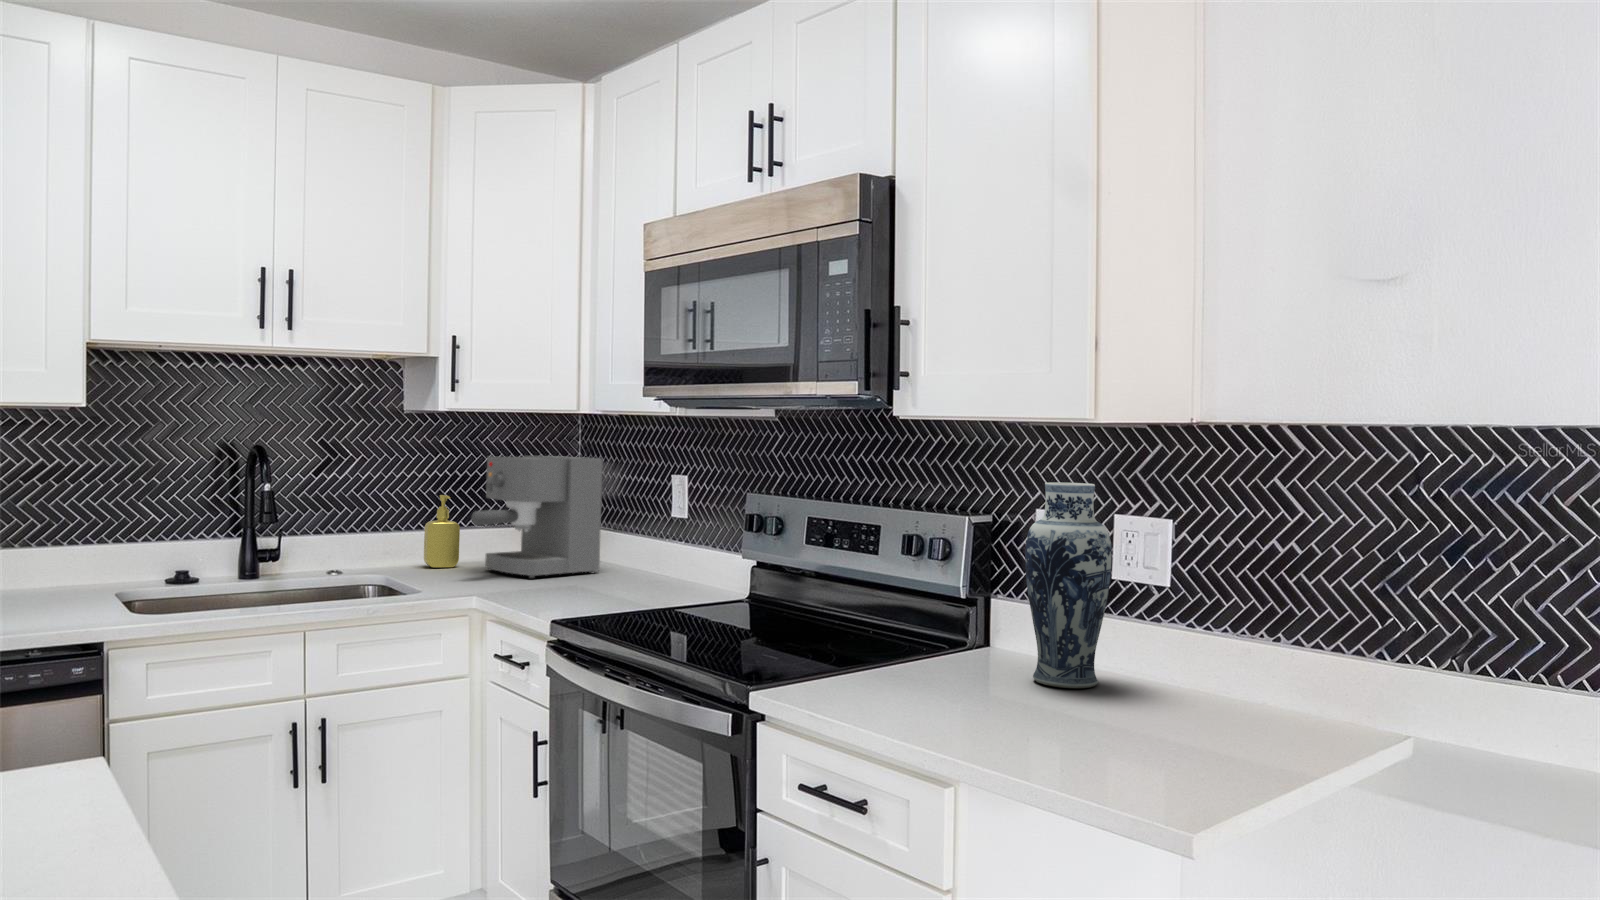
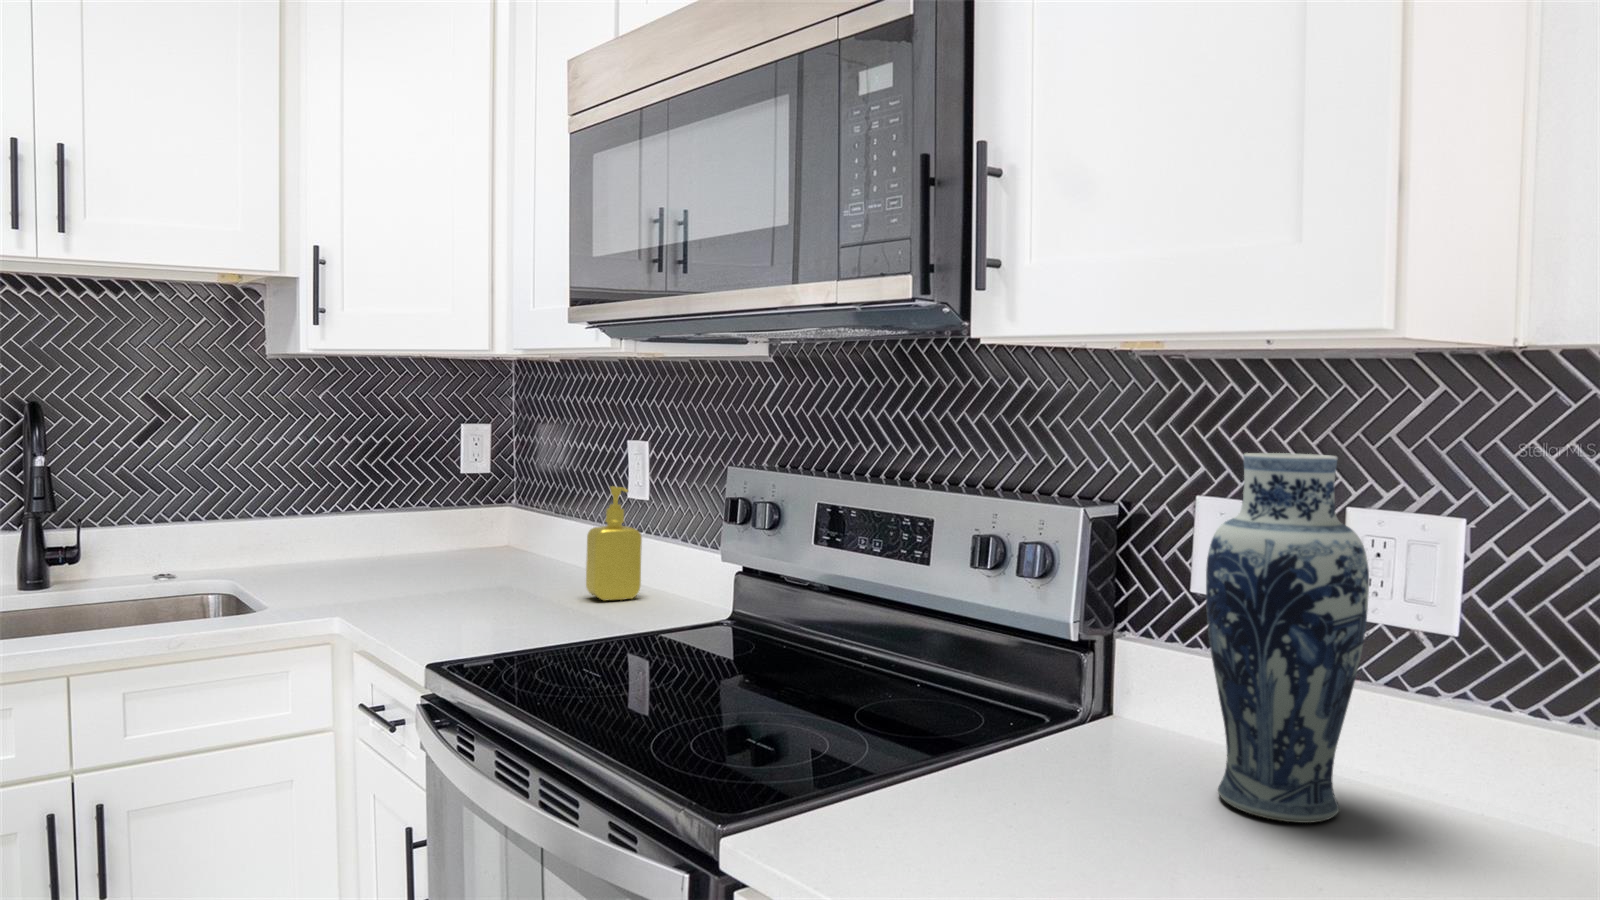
coffee maker: present [471,456,603,578] -> none [347,416,534,583]
soap dispenser: present [424,495,460,568] -> present [586,486,642,601]

